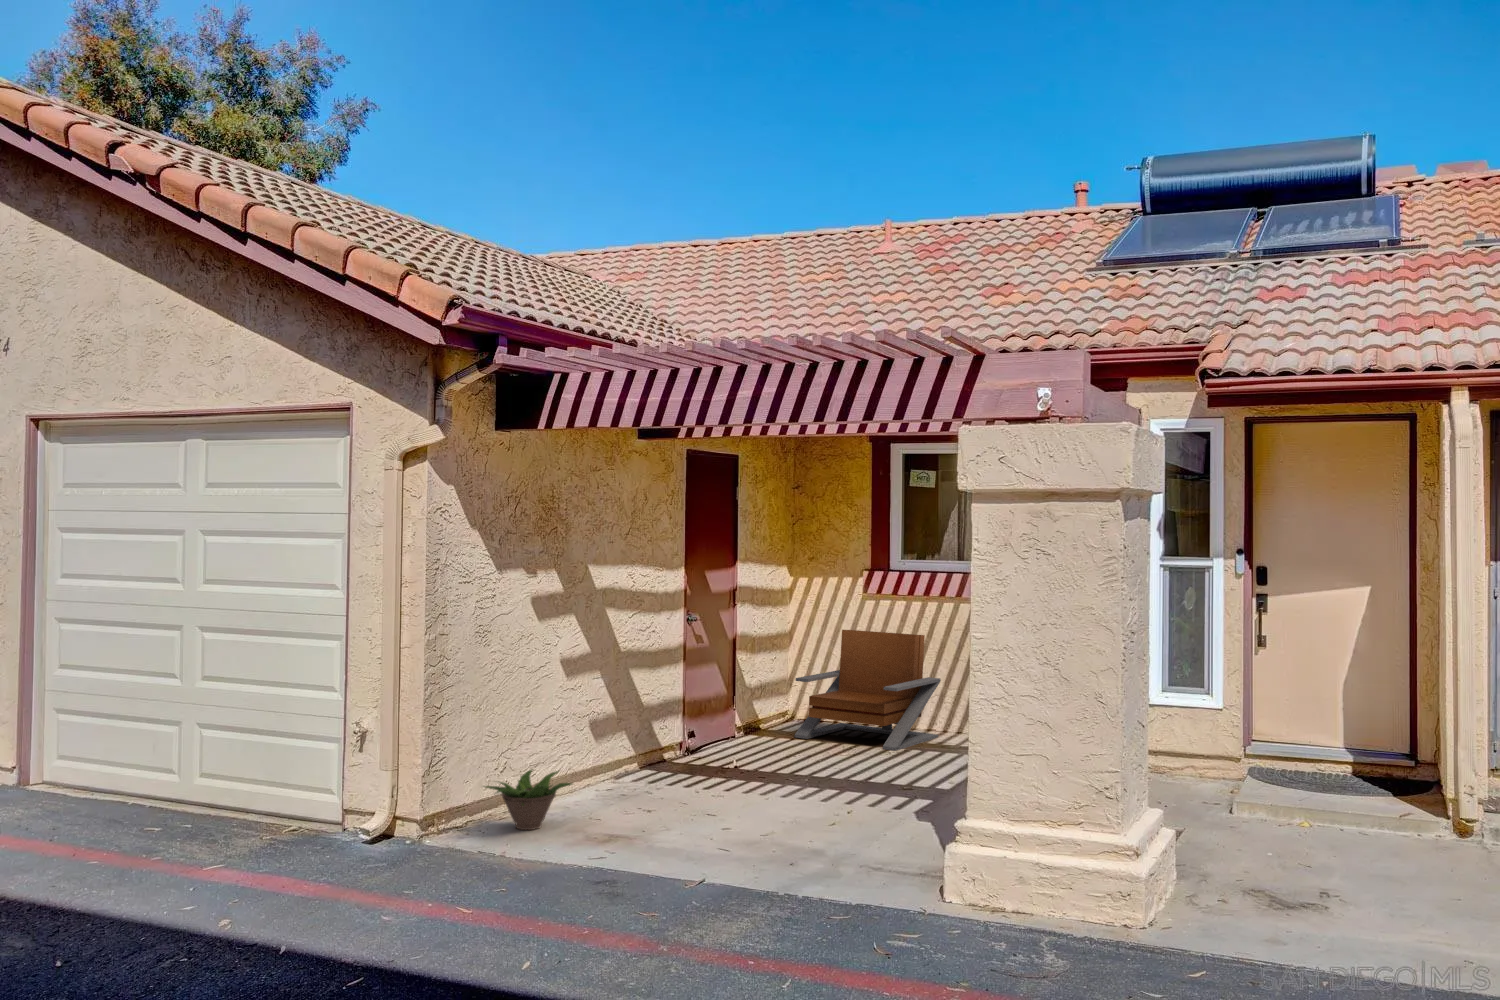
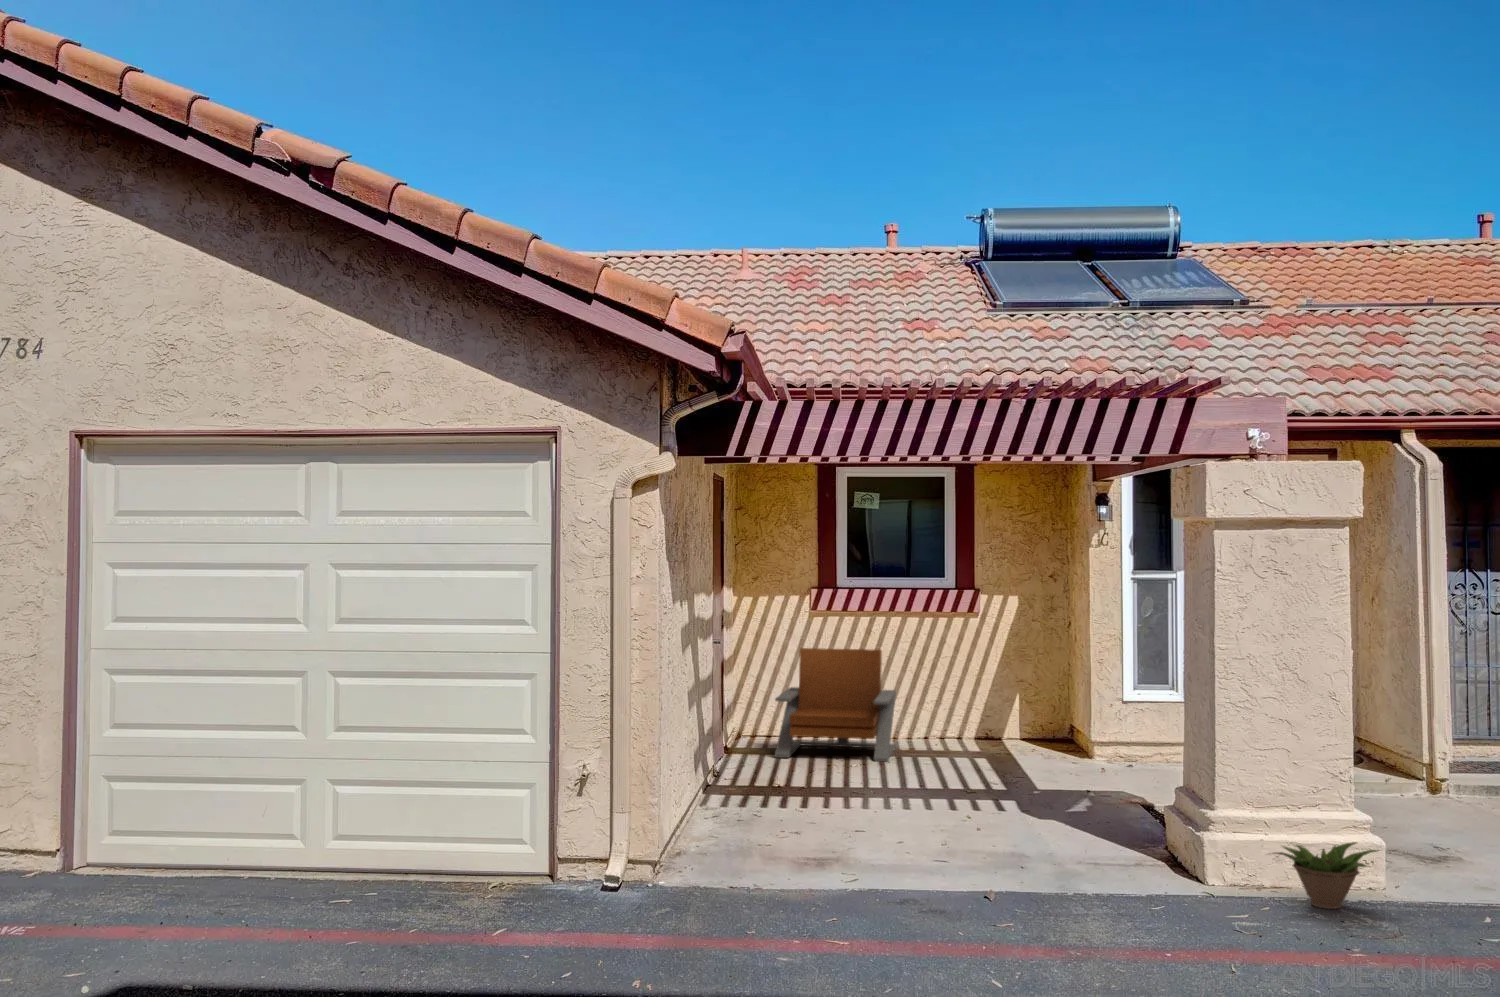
decorative plant: present [485,770,572,830] -> present [1269,842,1378,909]

